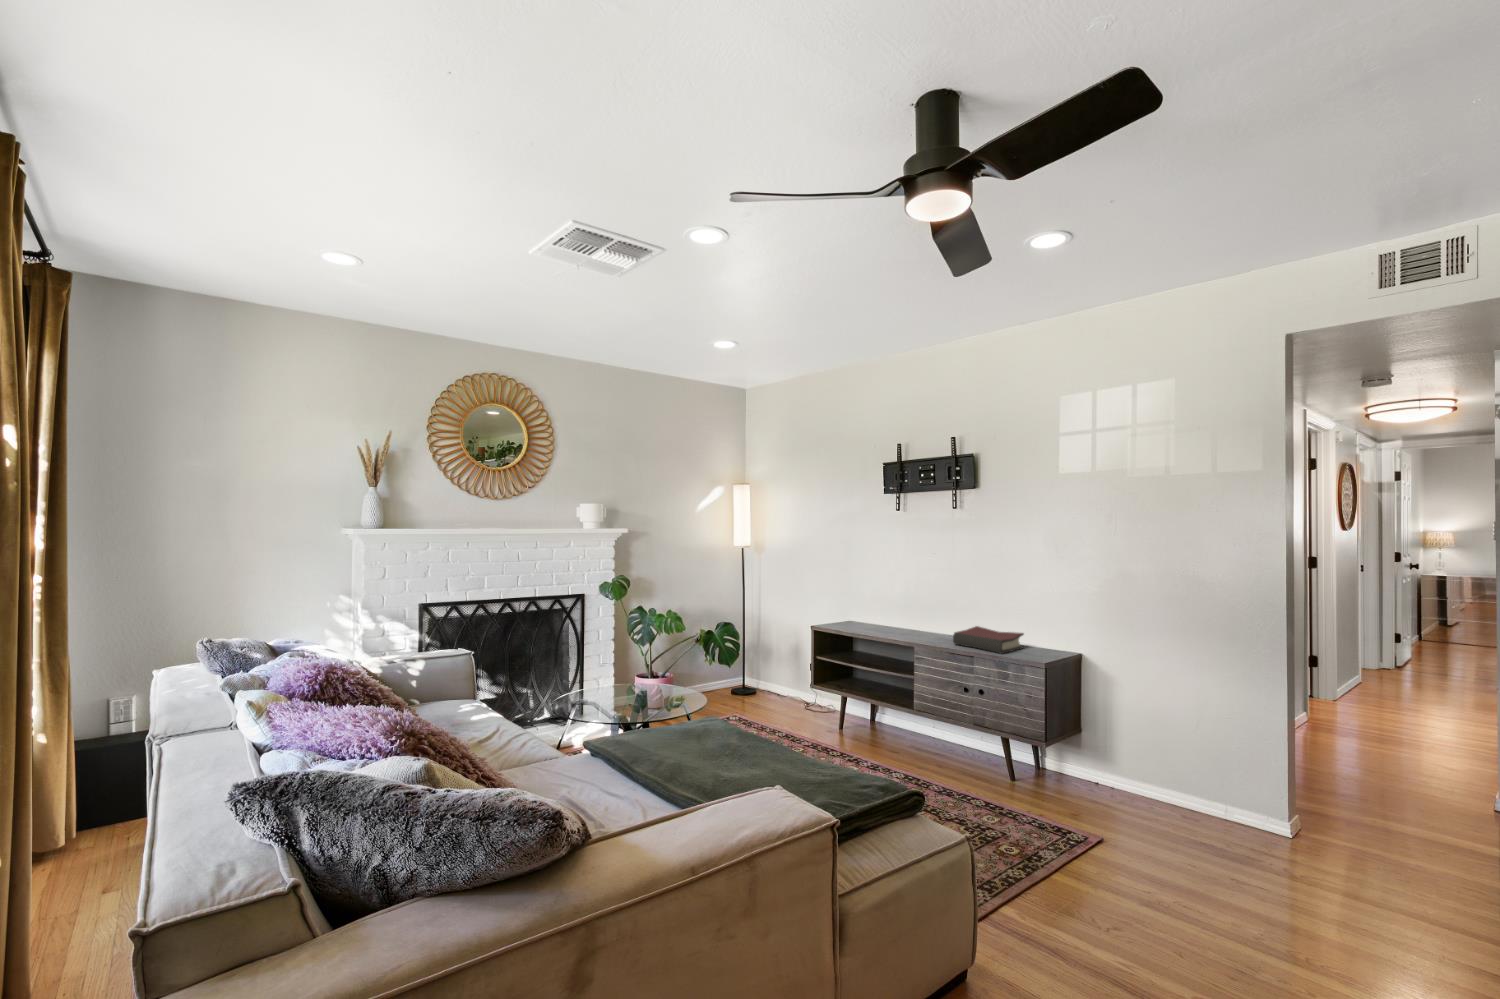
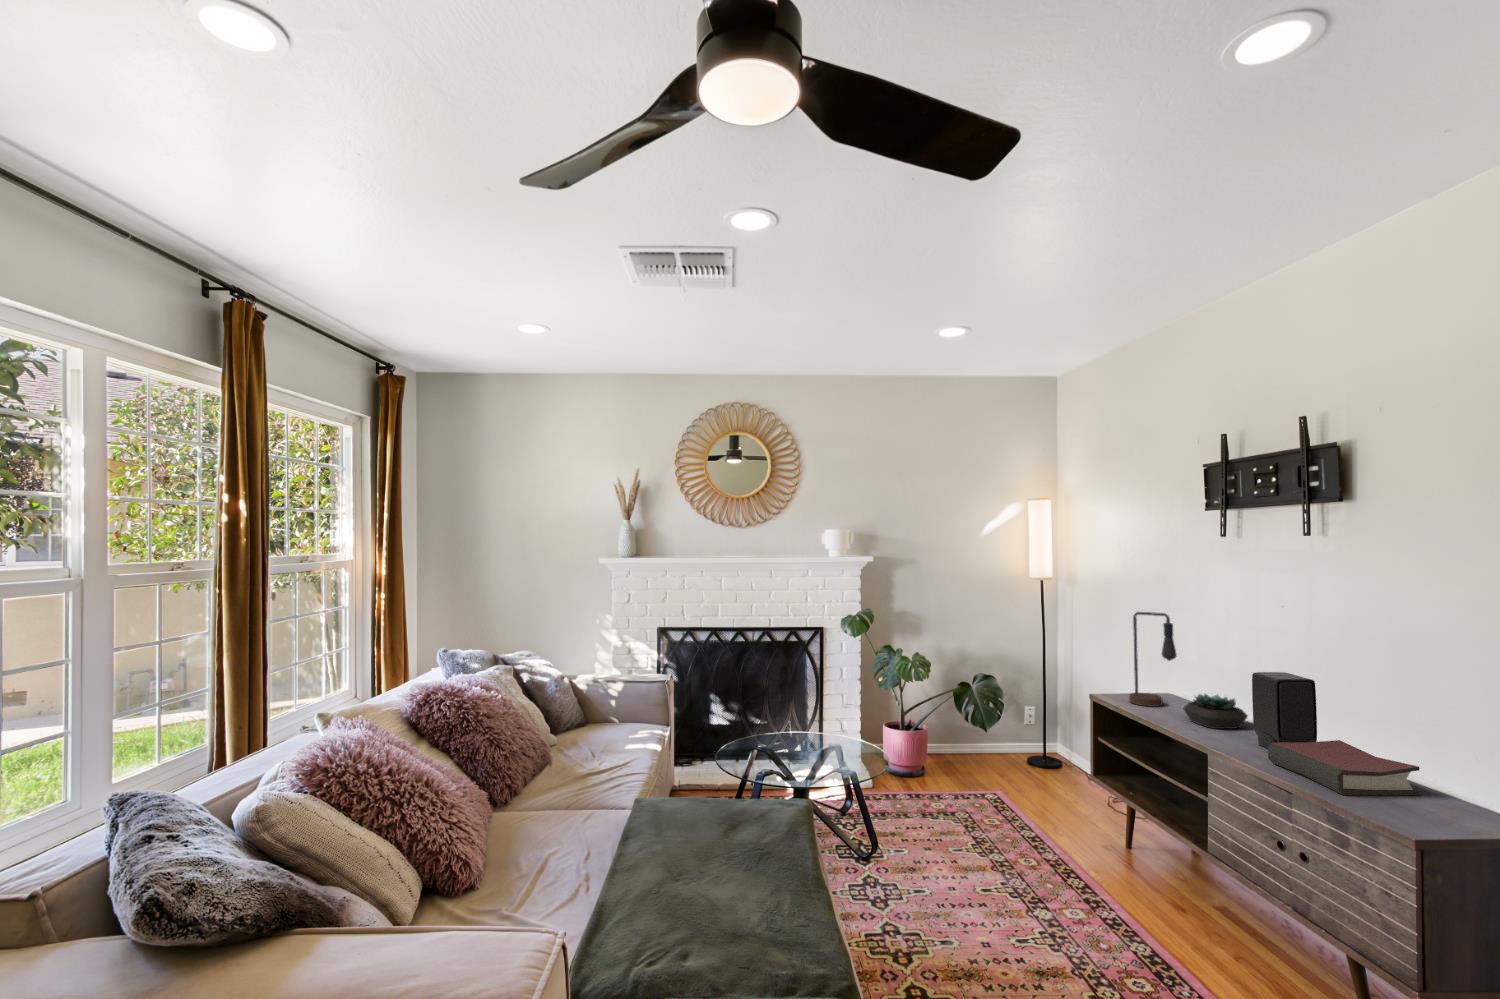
table lamp: none [836,560,864,624] -> present [1129,612,1177,707]
speaker: none [929,591,961,638] -> present [1252,672,1317,748]
succulent plant: none [879,610,915,631] -> present [1183,694,1248,729]

